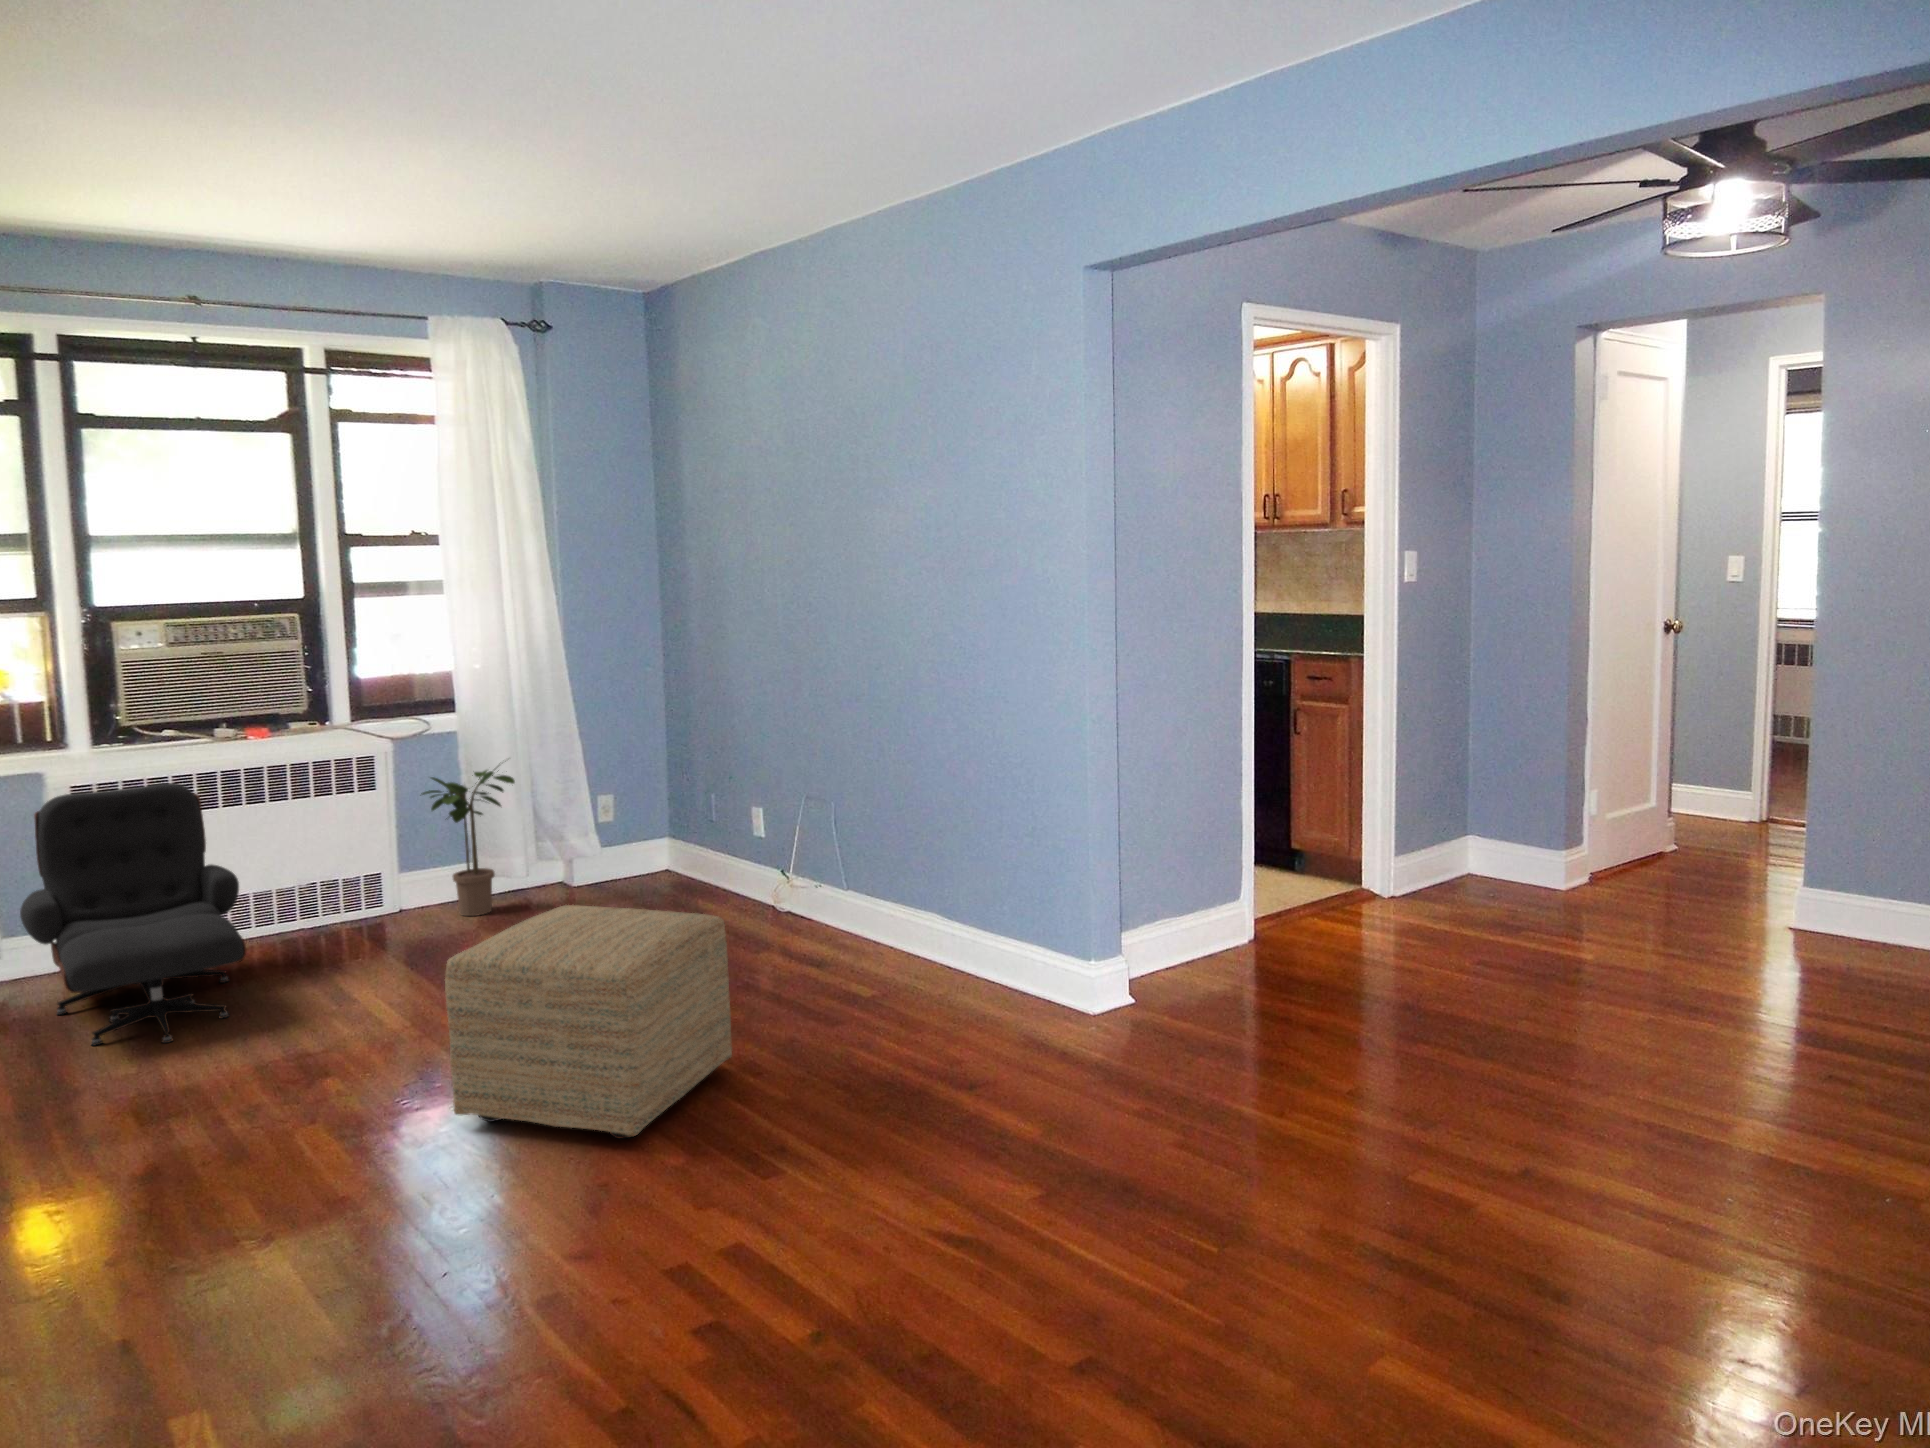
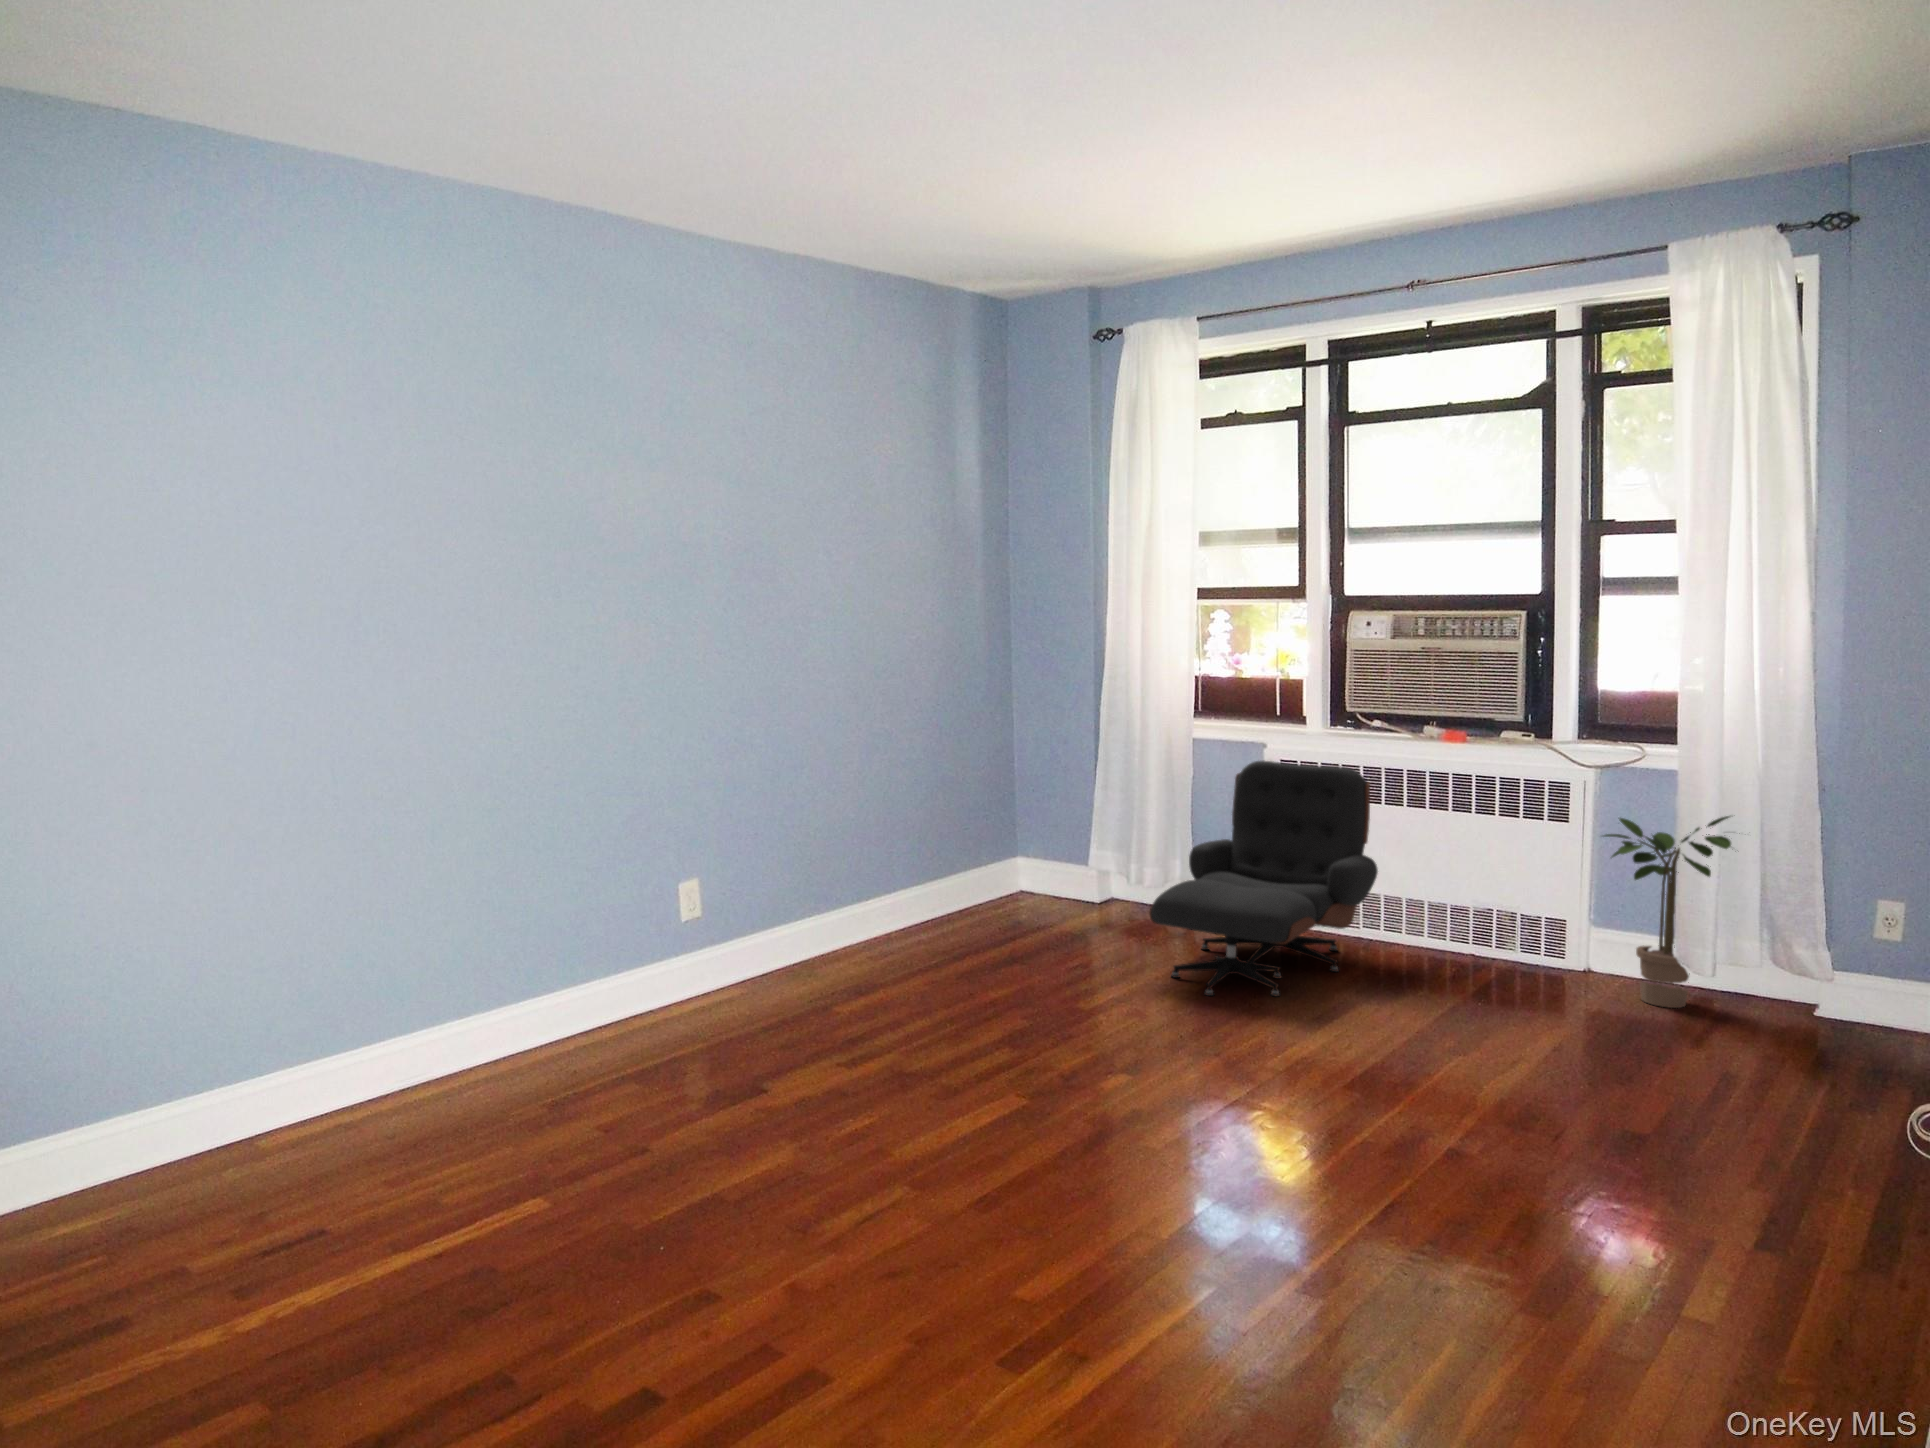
ottoman: present [445,905,732,1139] -> none [1202,964,1553,1270]

